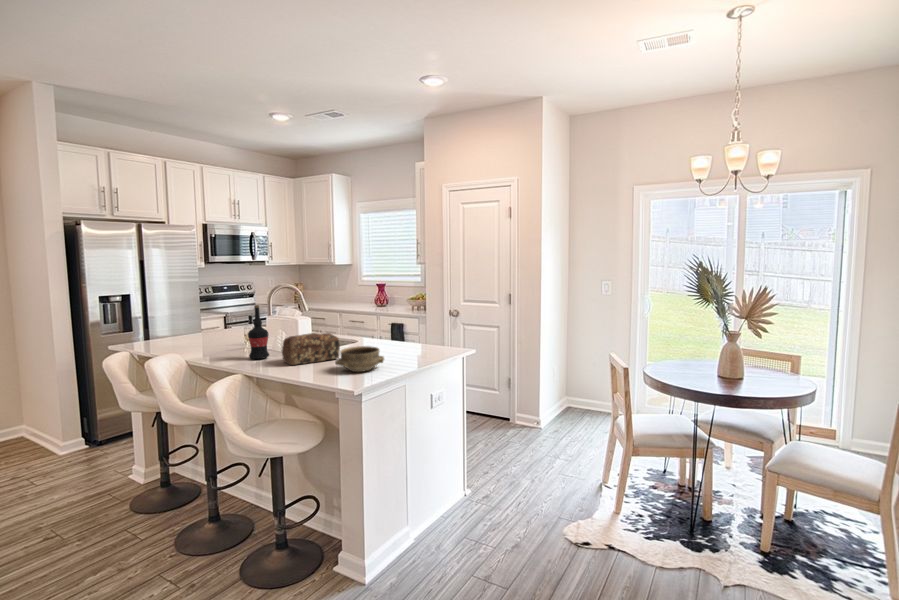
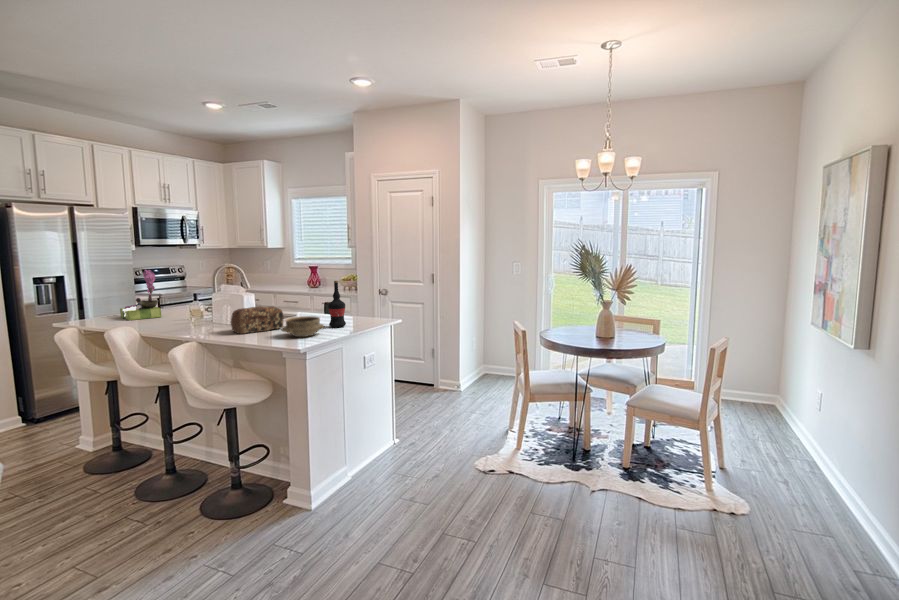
flower arrangement: none [177,289,218,344] -> present [120,270,161,320]
wine bottle: present [248,305,269,359] -> present [328,281,346,327]

